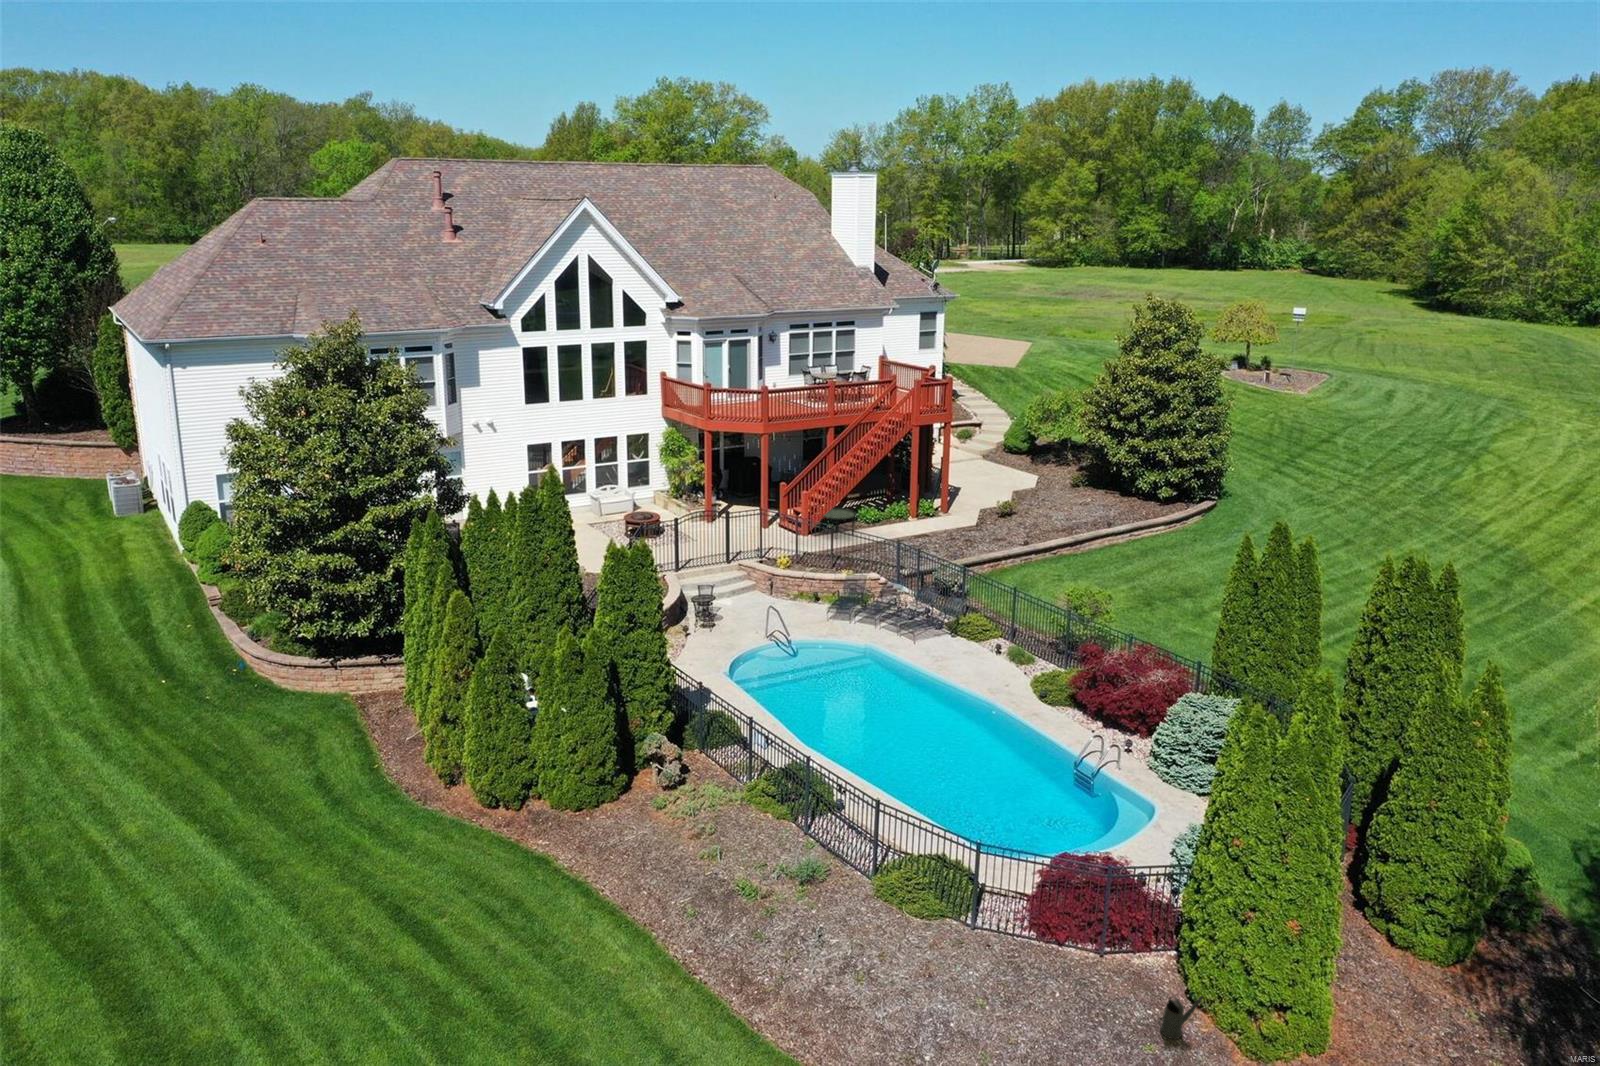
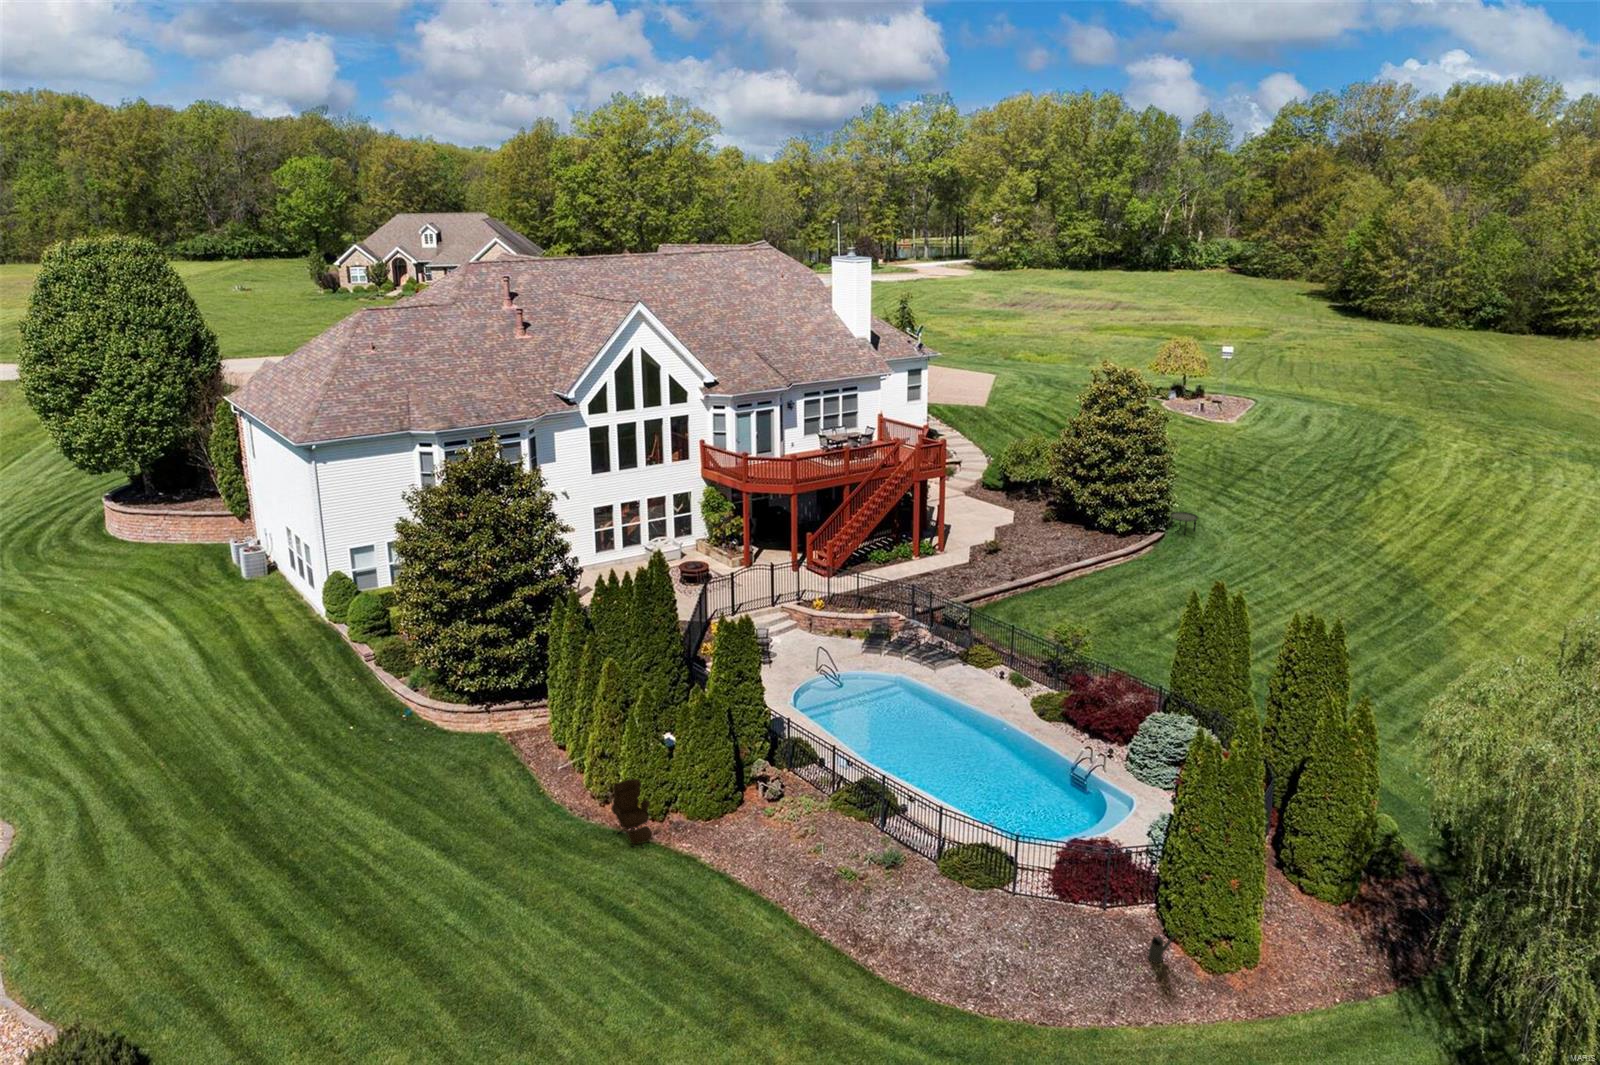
round table: present [820,507,856,538] -> present [1170,512,1198,534]
lounge chair: none [439,749,494,844] -> present [611,779,652,847]

